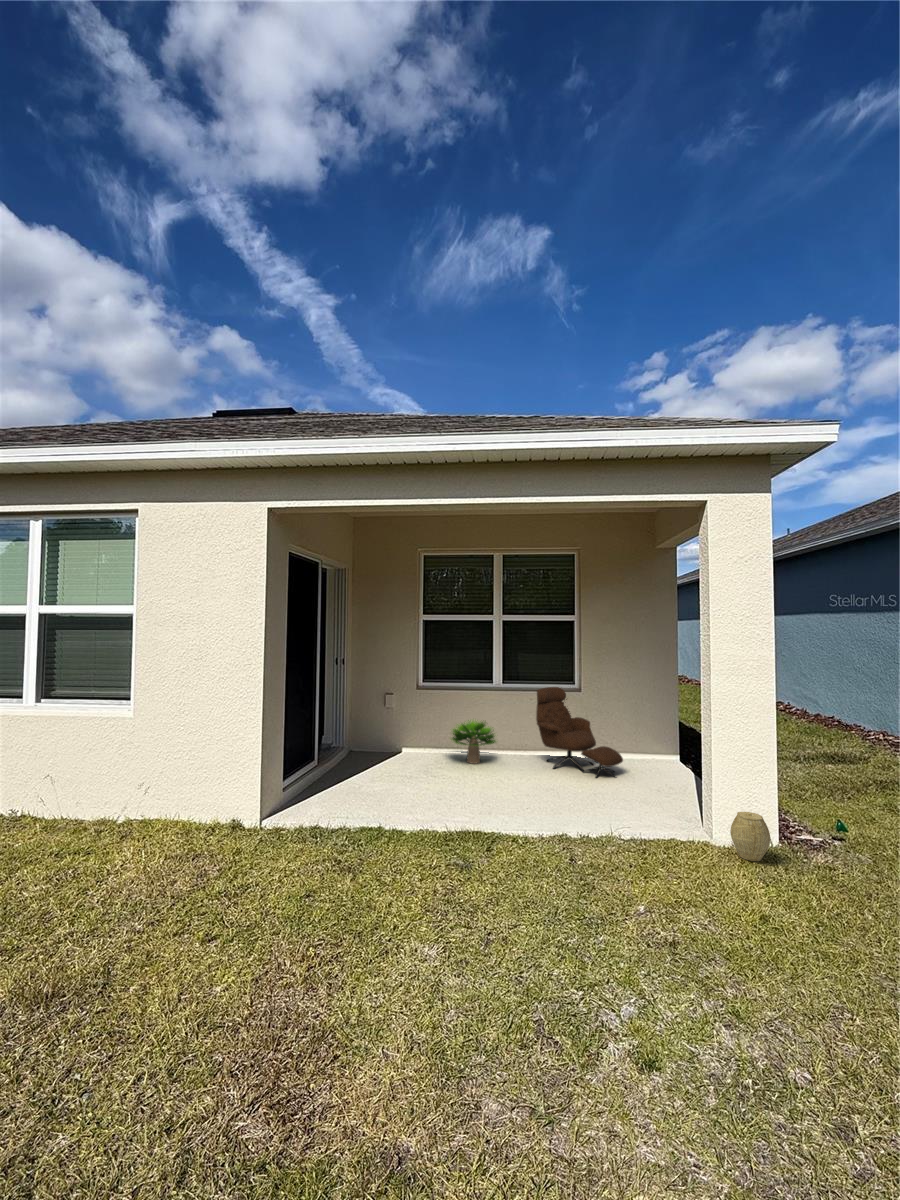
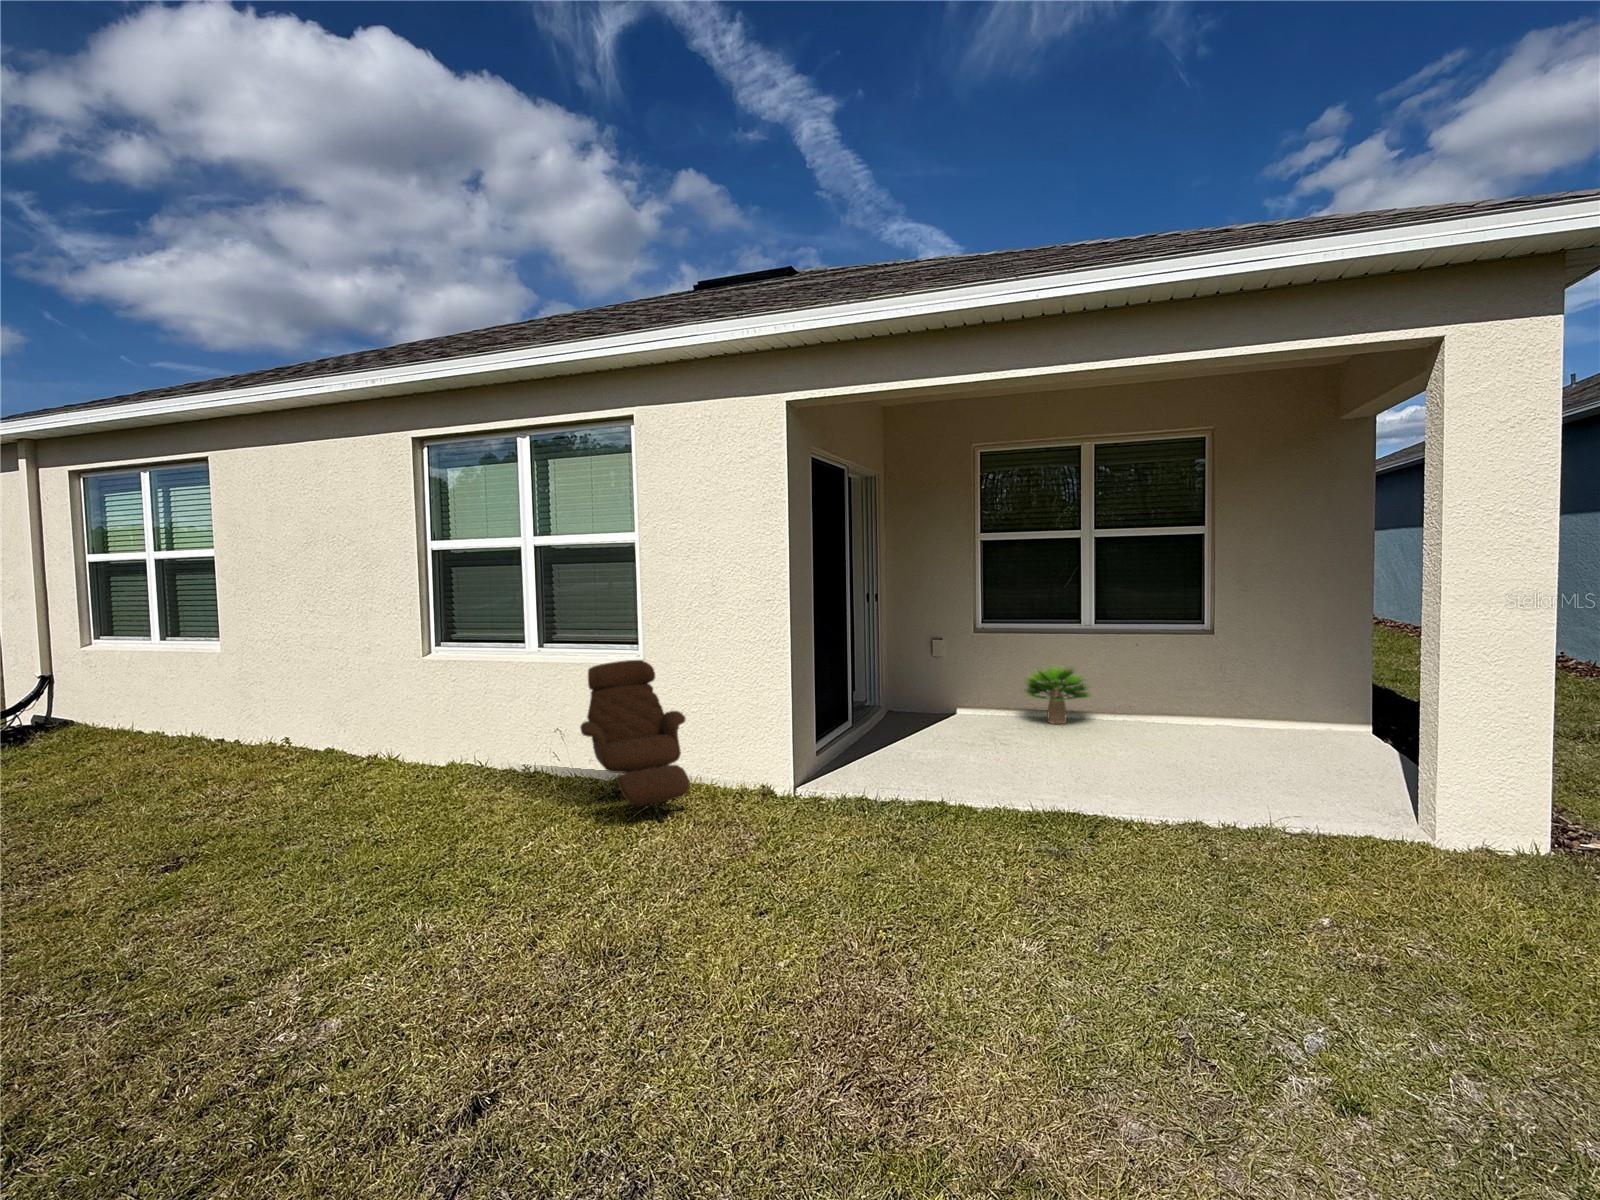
lounge chair: present [536,687,623,778] -> present [580,660,690,822]
woven basket: present [730,812,771,861] -> none [1482,796,1557,869]

